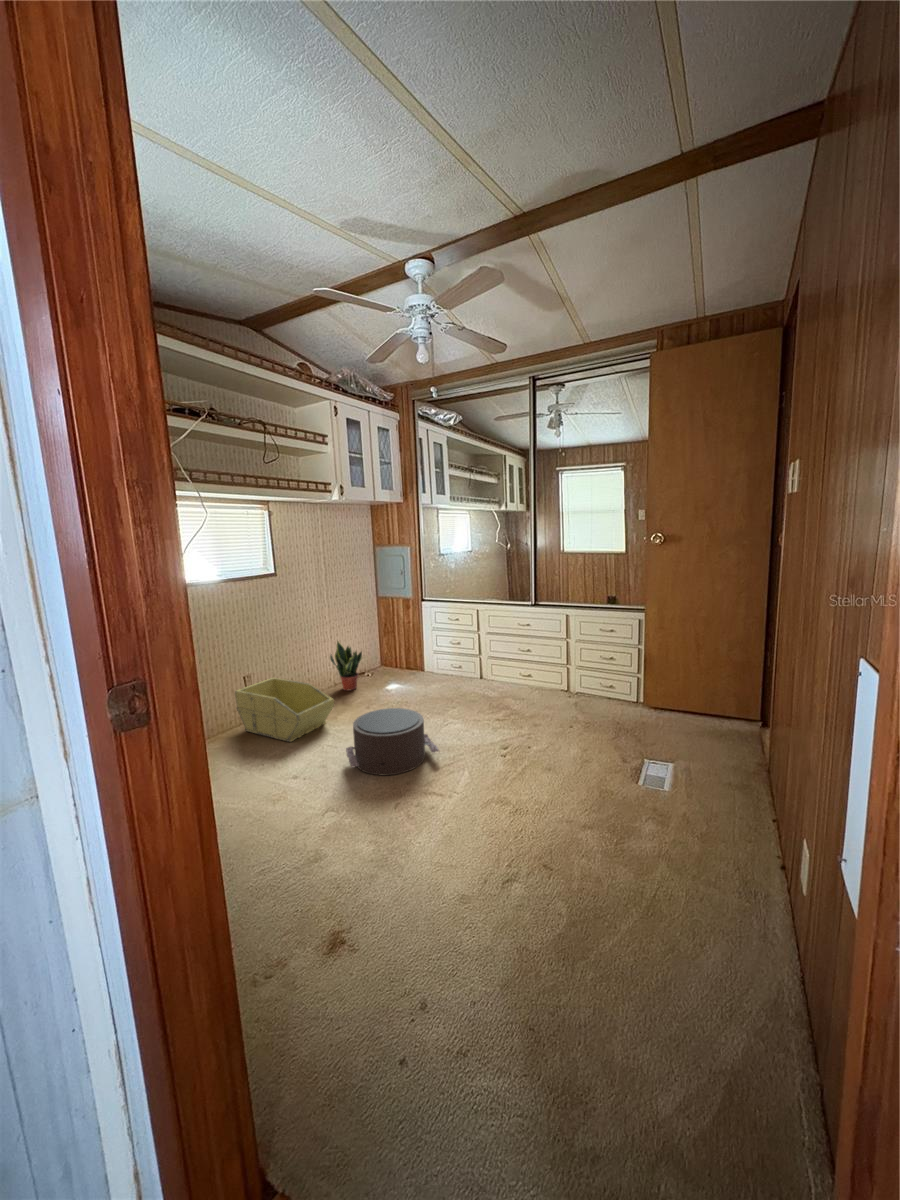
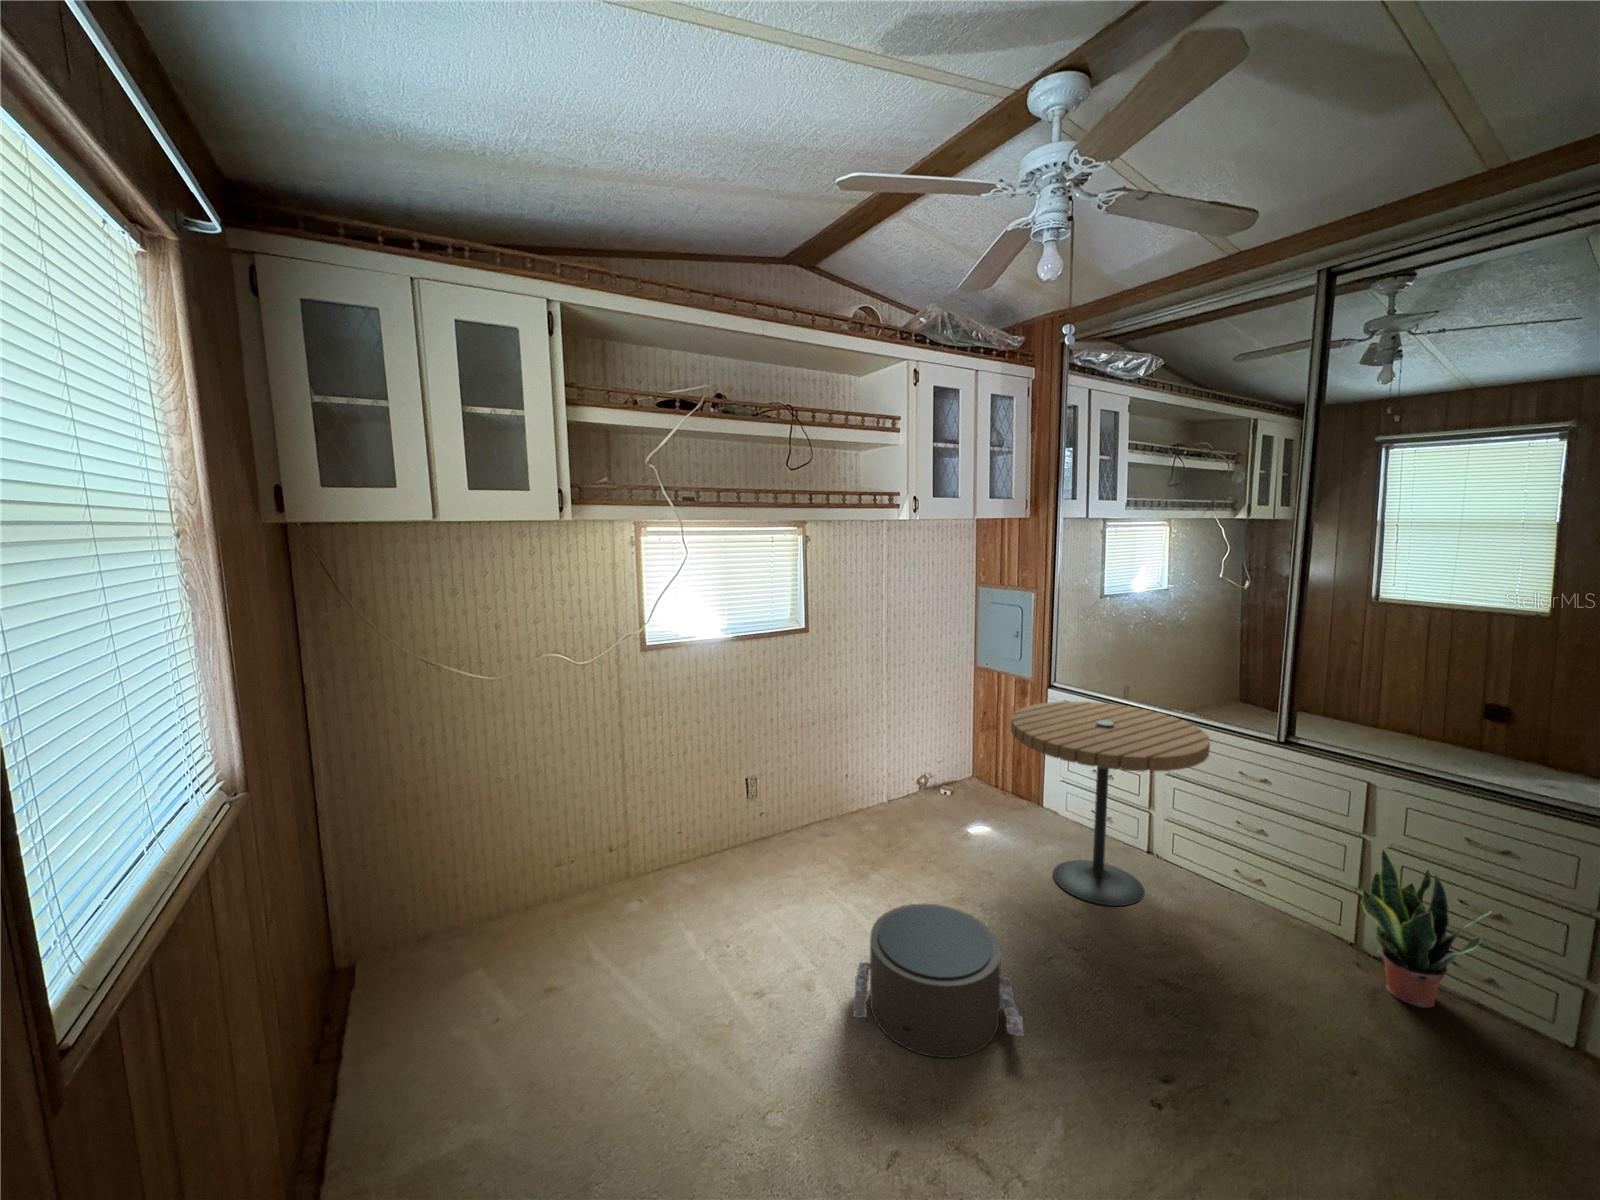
side table: none [407,603,503,703] -> present [1011,701,1210,906]
potted plant: present [330,641,362,690] -> present [1361,850,1491,1007]
storage bin: present [235,678,334,742] -> none [732,785,867,908]

